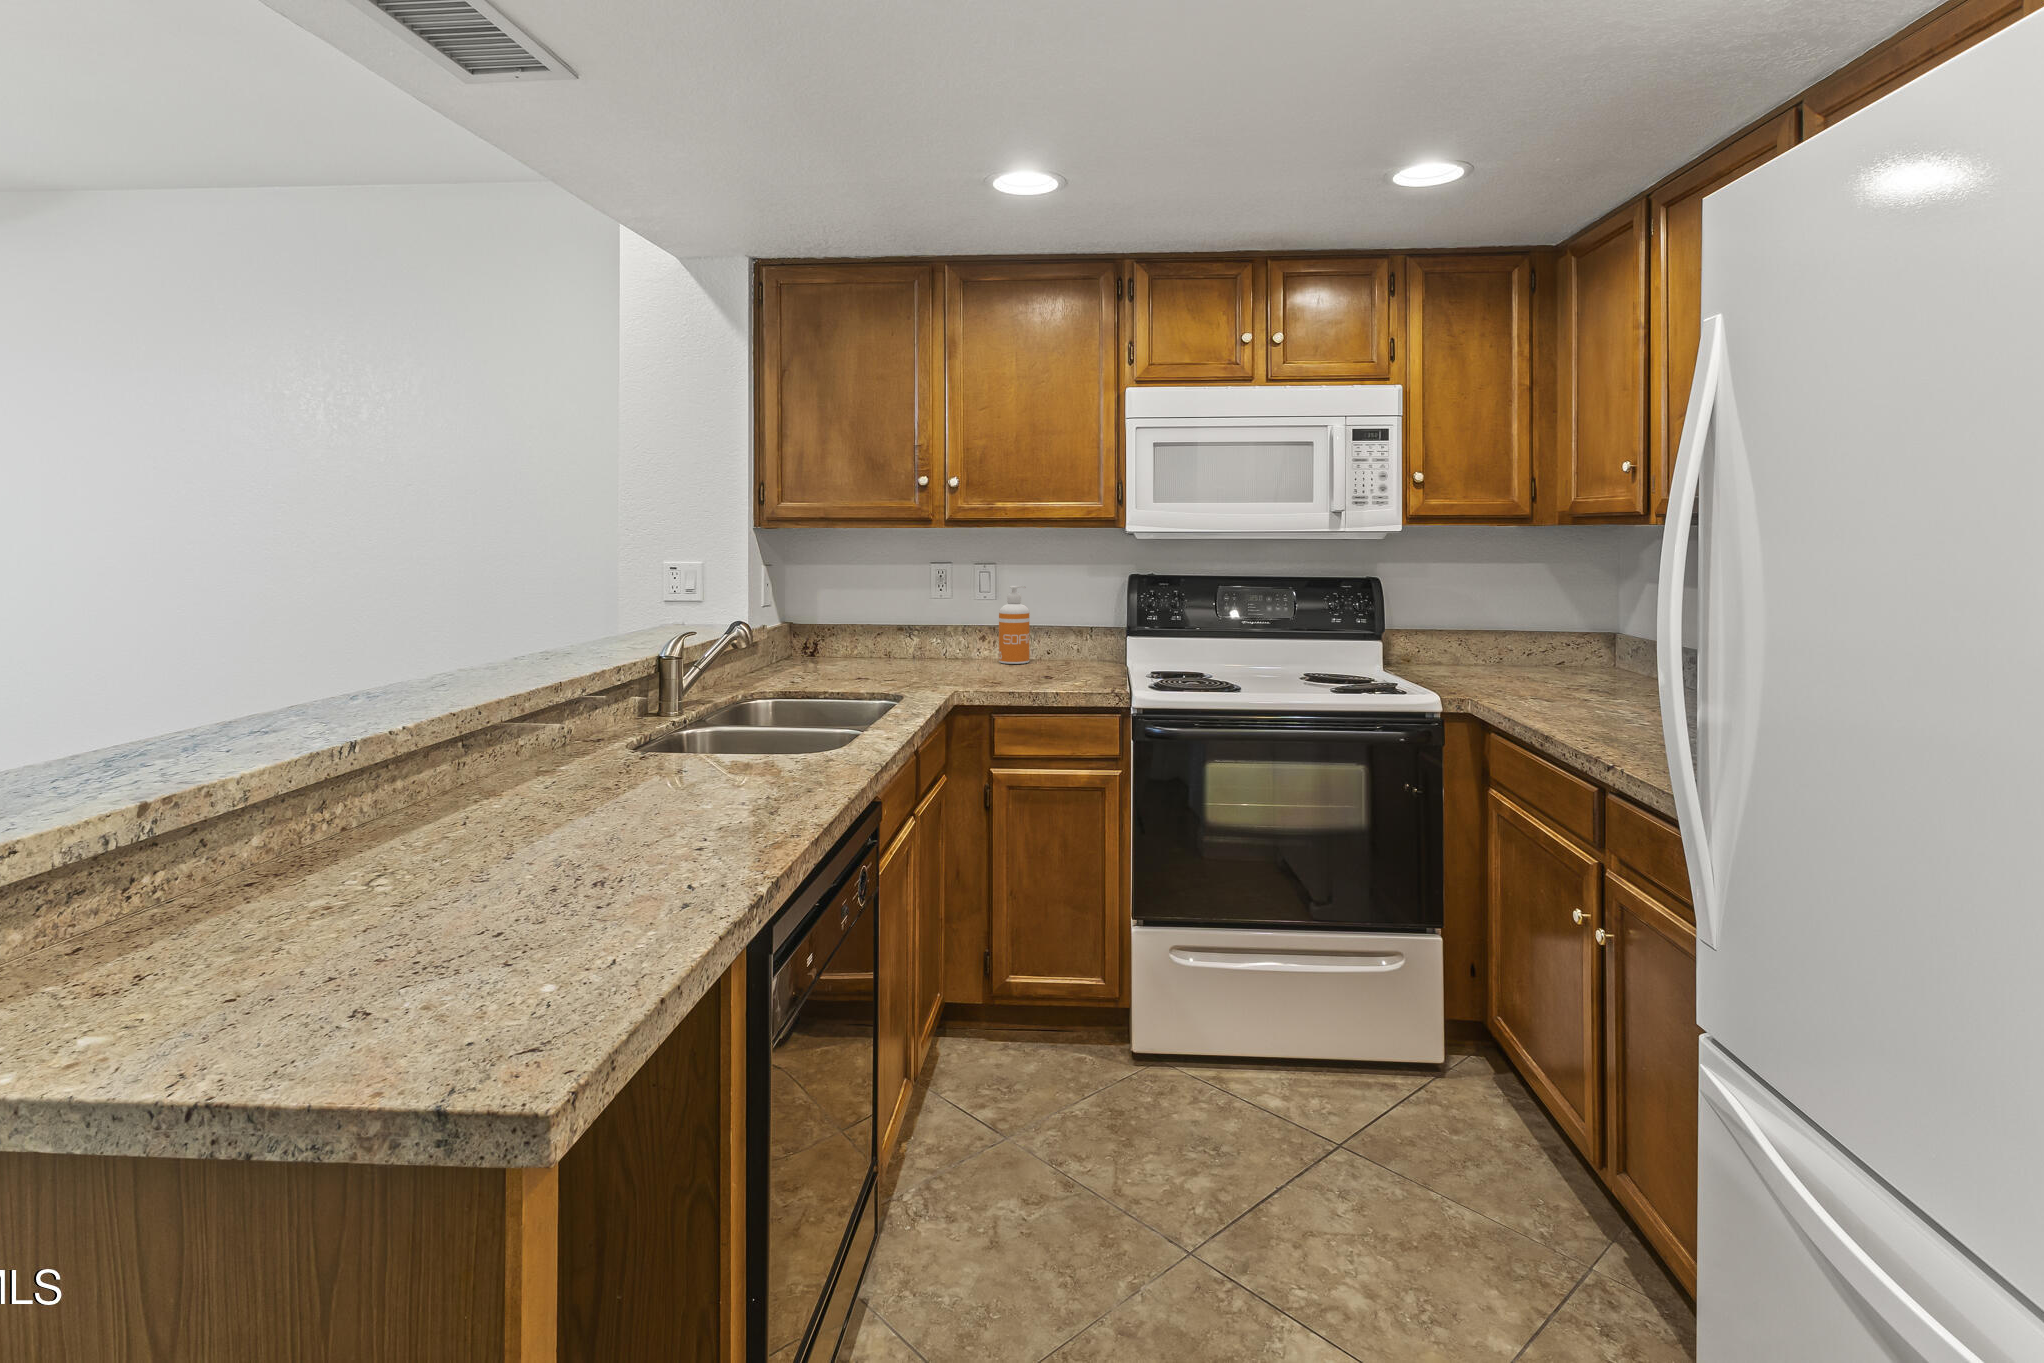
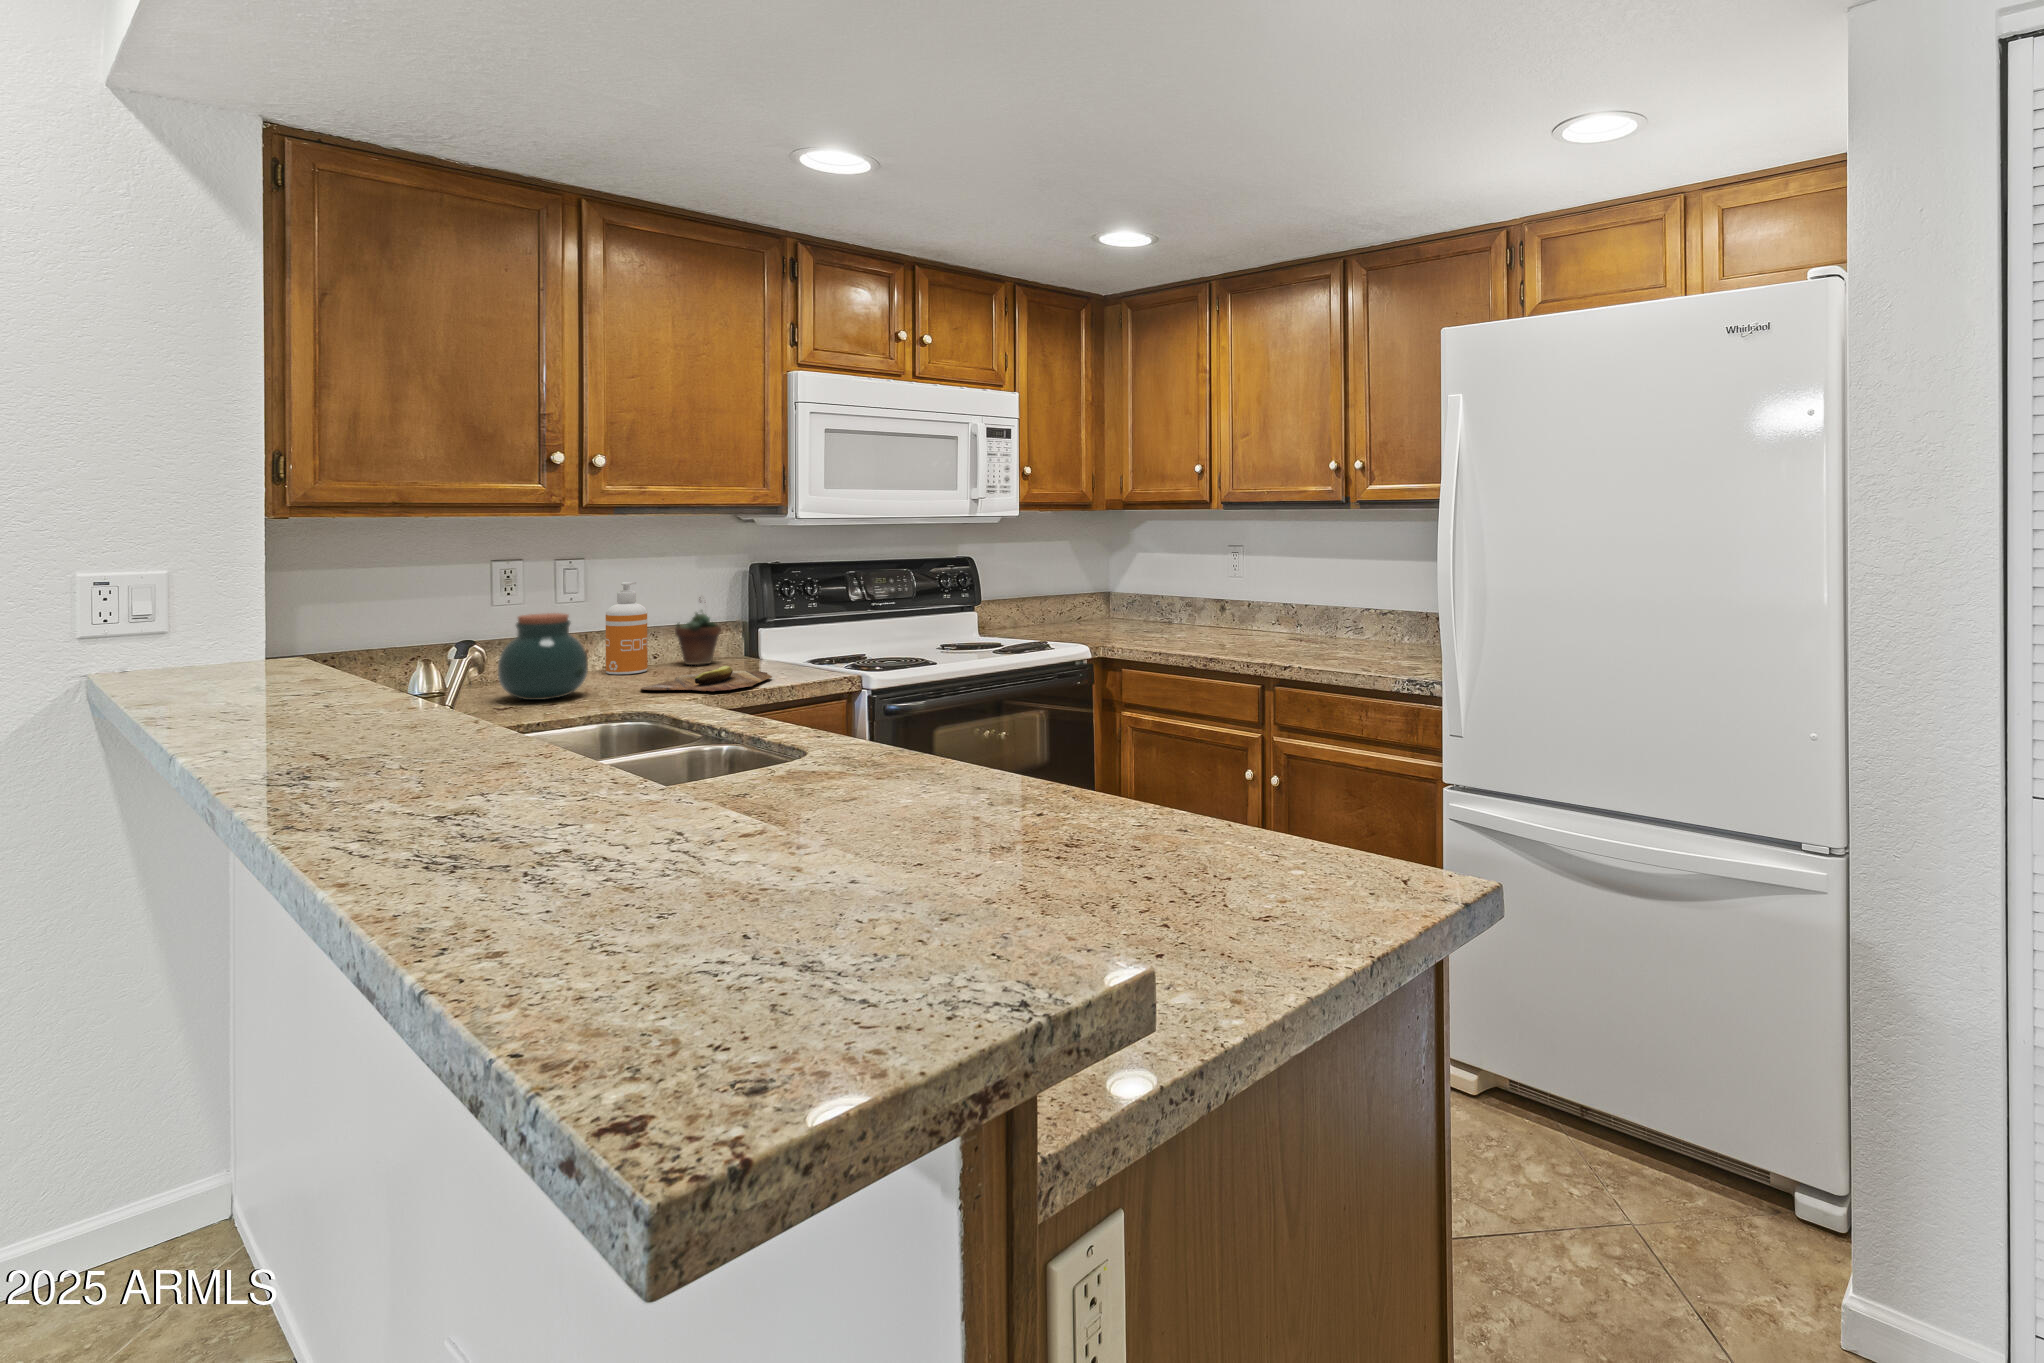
succulent plant: none [1057,602,1094,664] -> present [675,597,721,665]
jar: none [882,606,942,674] -> present [498,613,588,700]
cutting board: none [969,665,1089,685] -> present [641,666,772,691]

